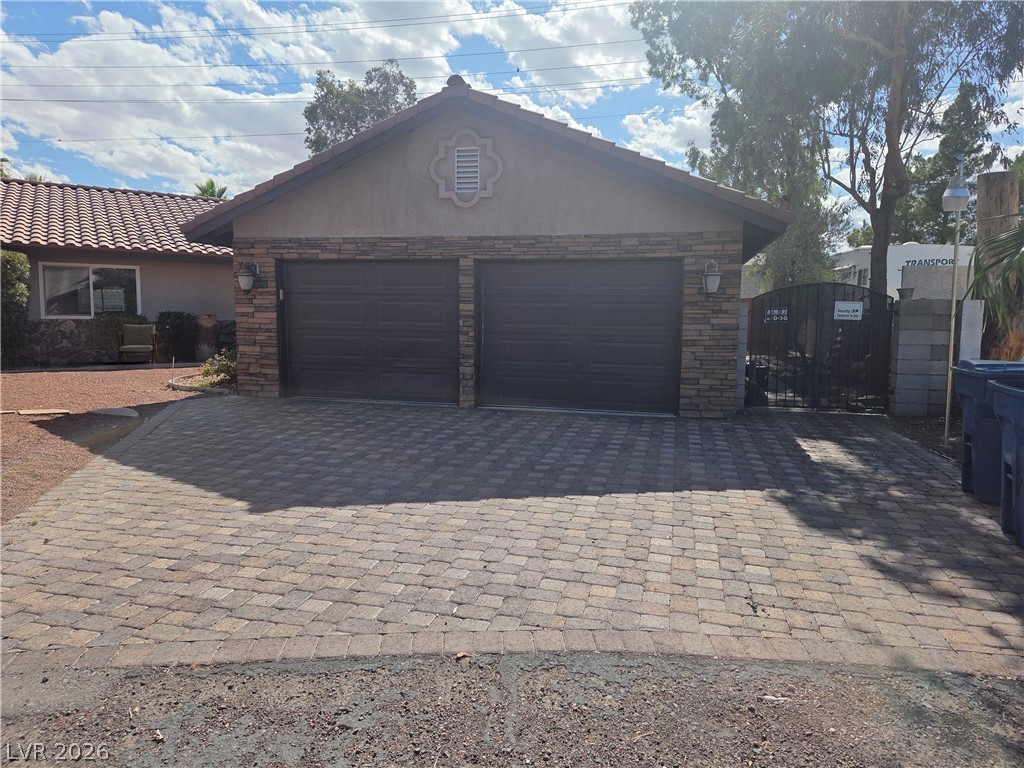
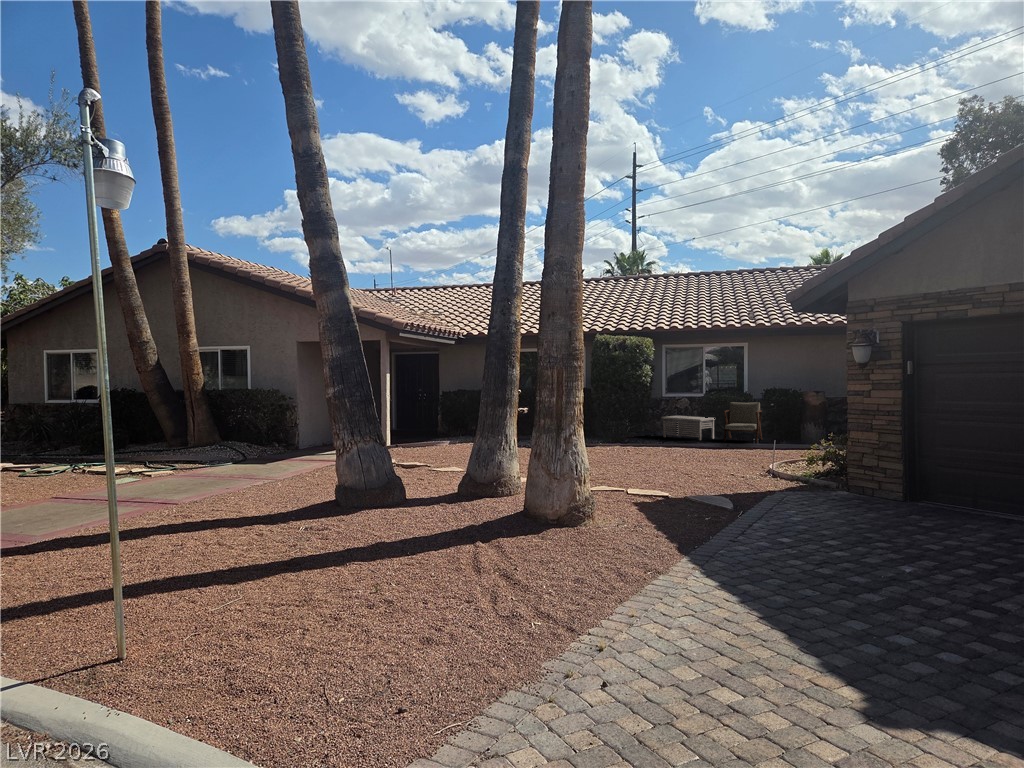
storage bench: none [43,339,108,364] -> present [661,416,715,440]

